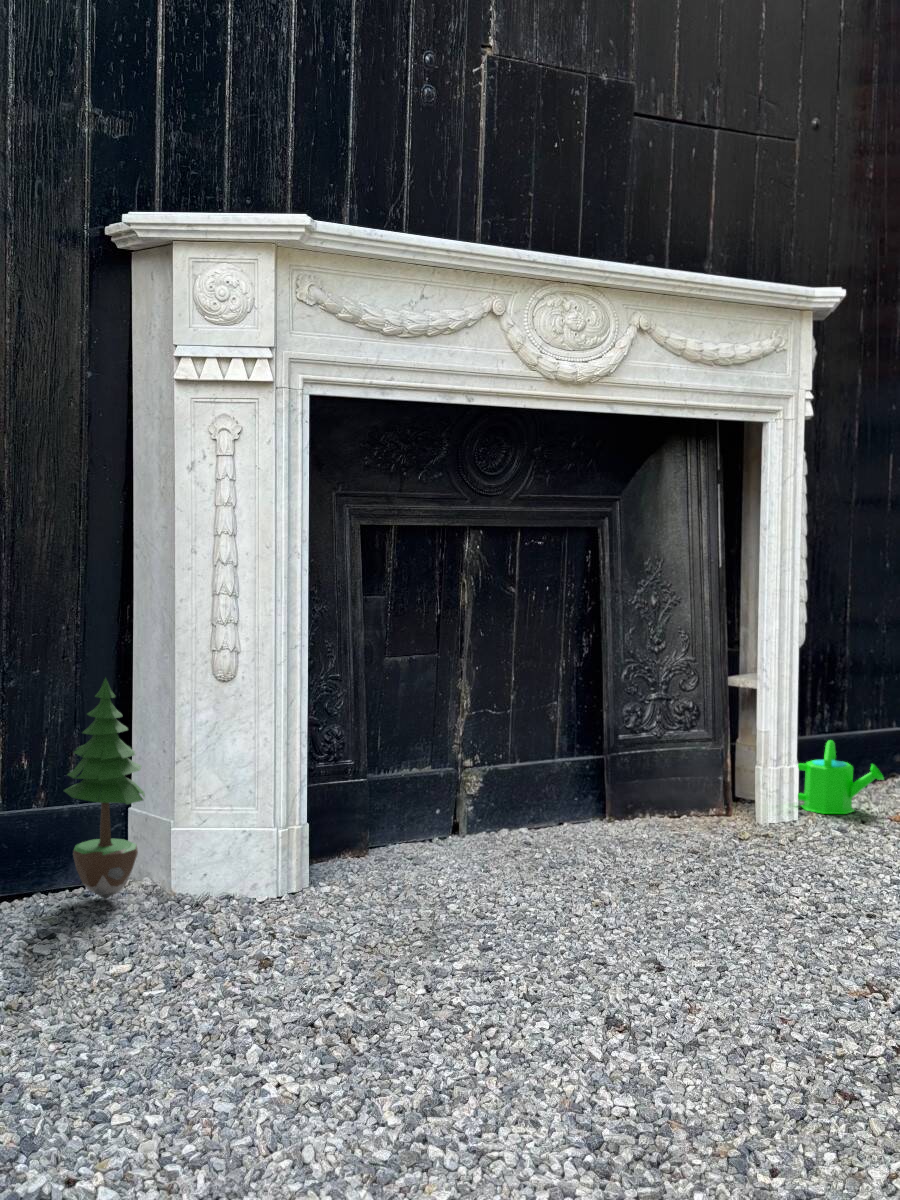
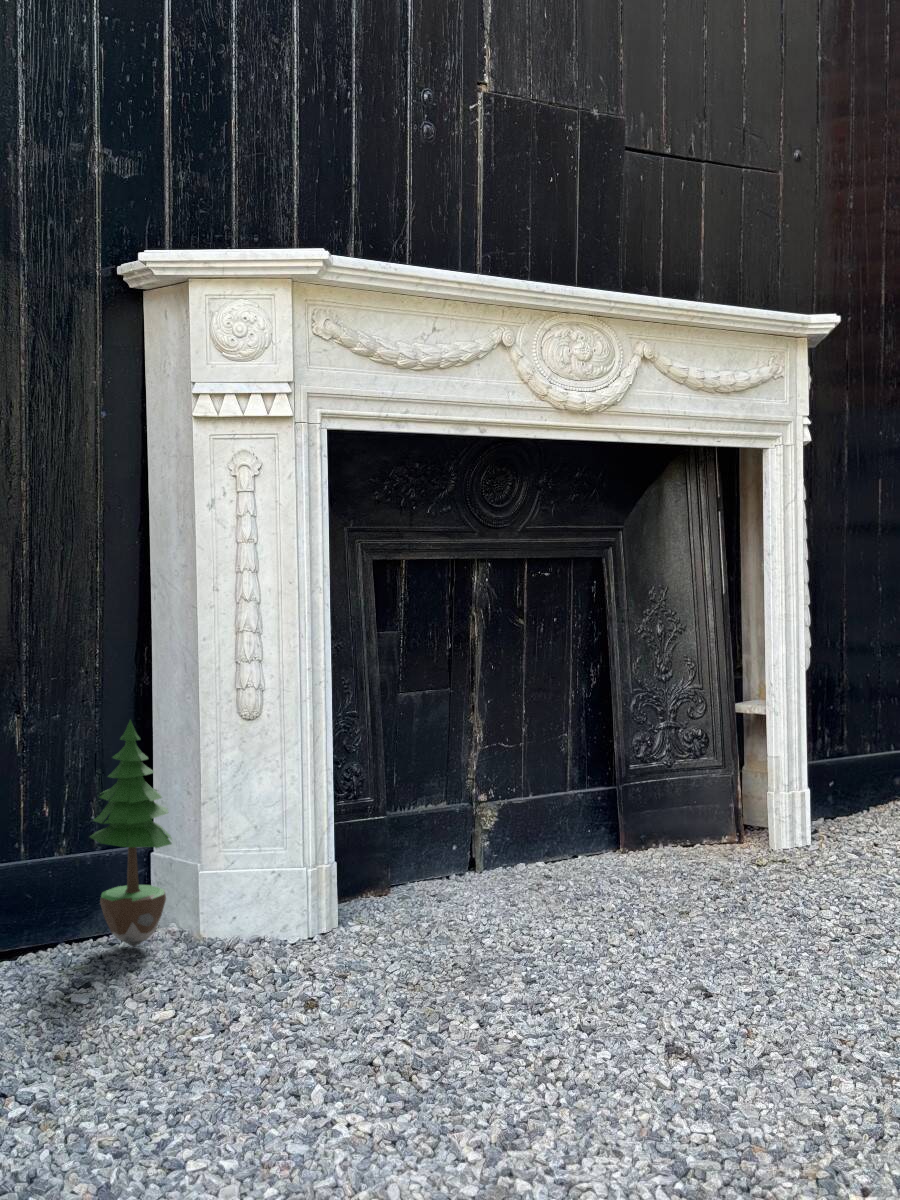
watering can: present [798,740,884,814] -> none [793,764,893,838]

